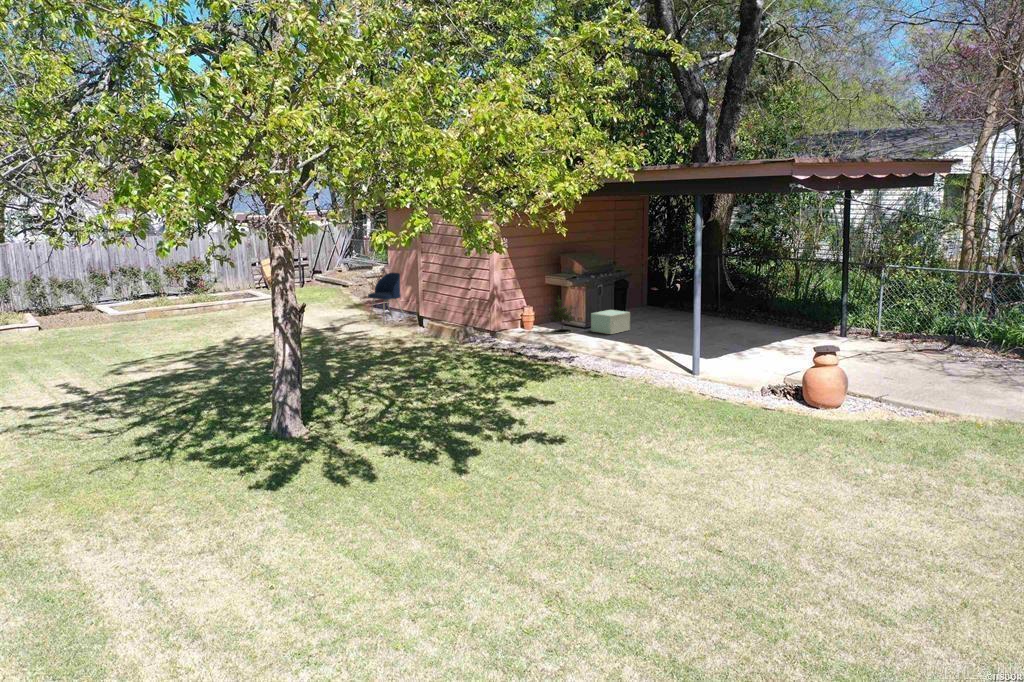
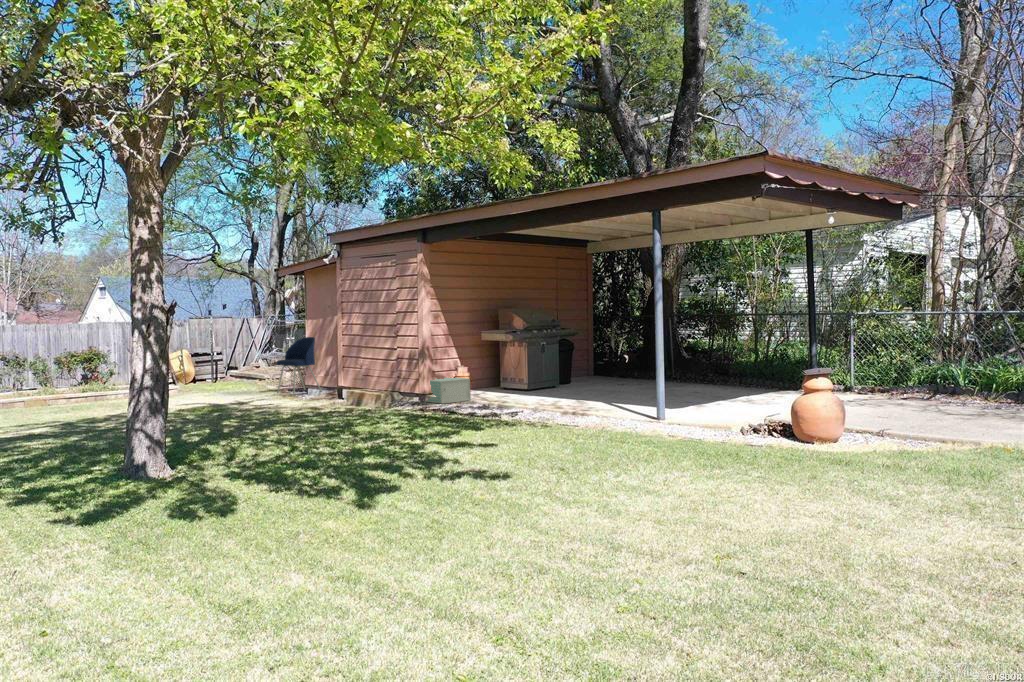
potted tree: present [550,297,573,334] -> none [485,353,516,397]
storage box: present [591,310,630,334] -> present [425,378,471,403]

